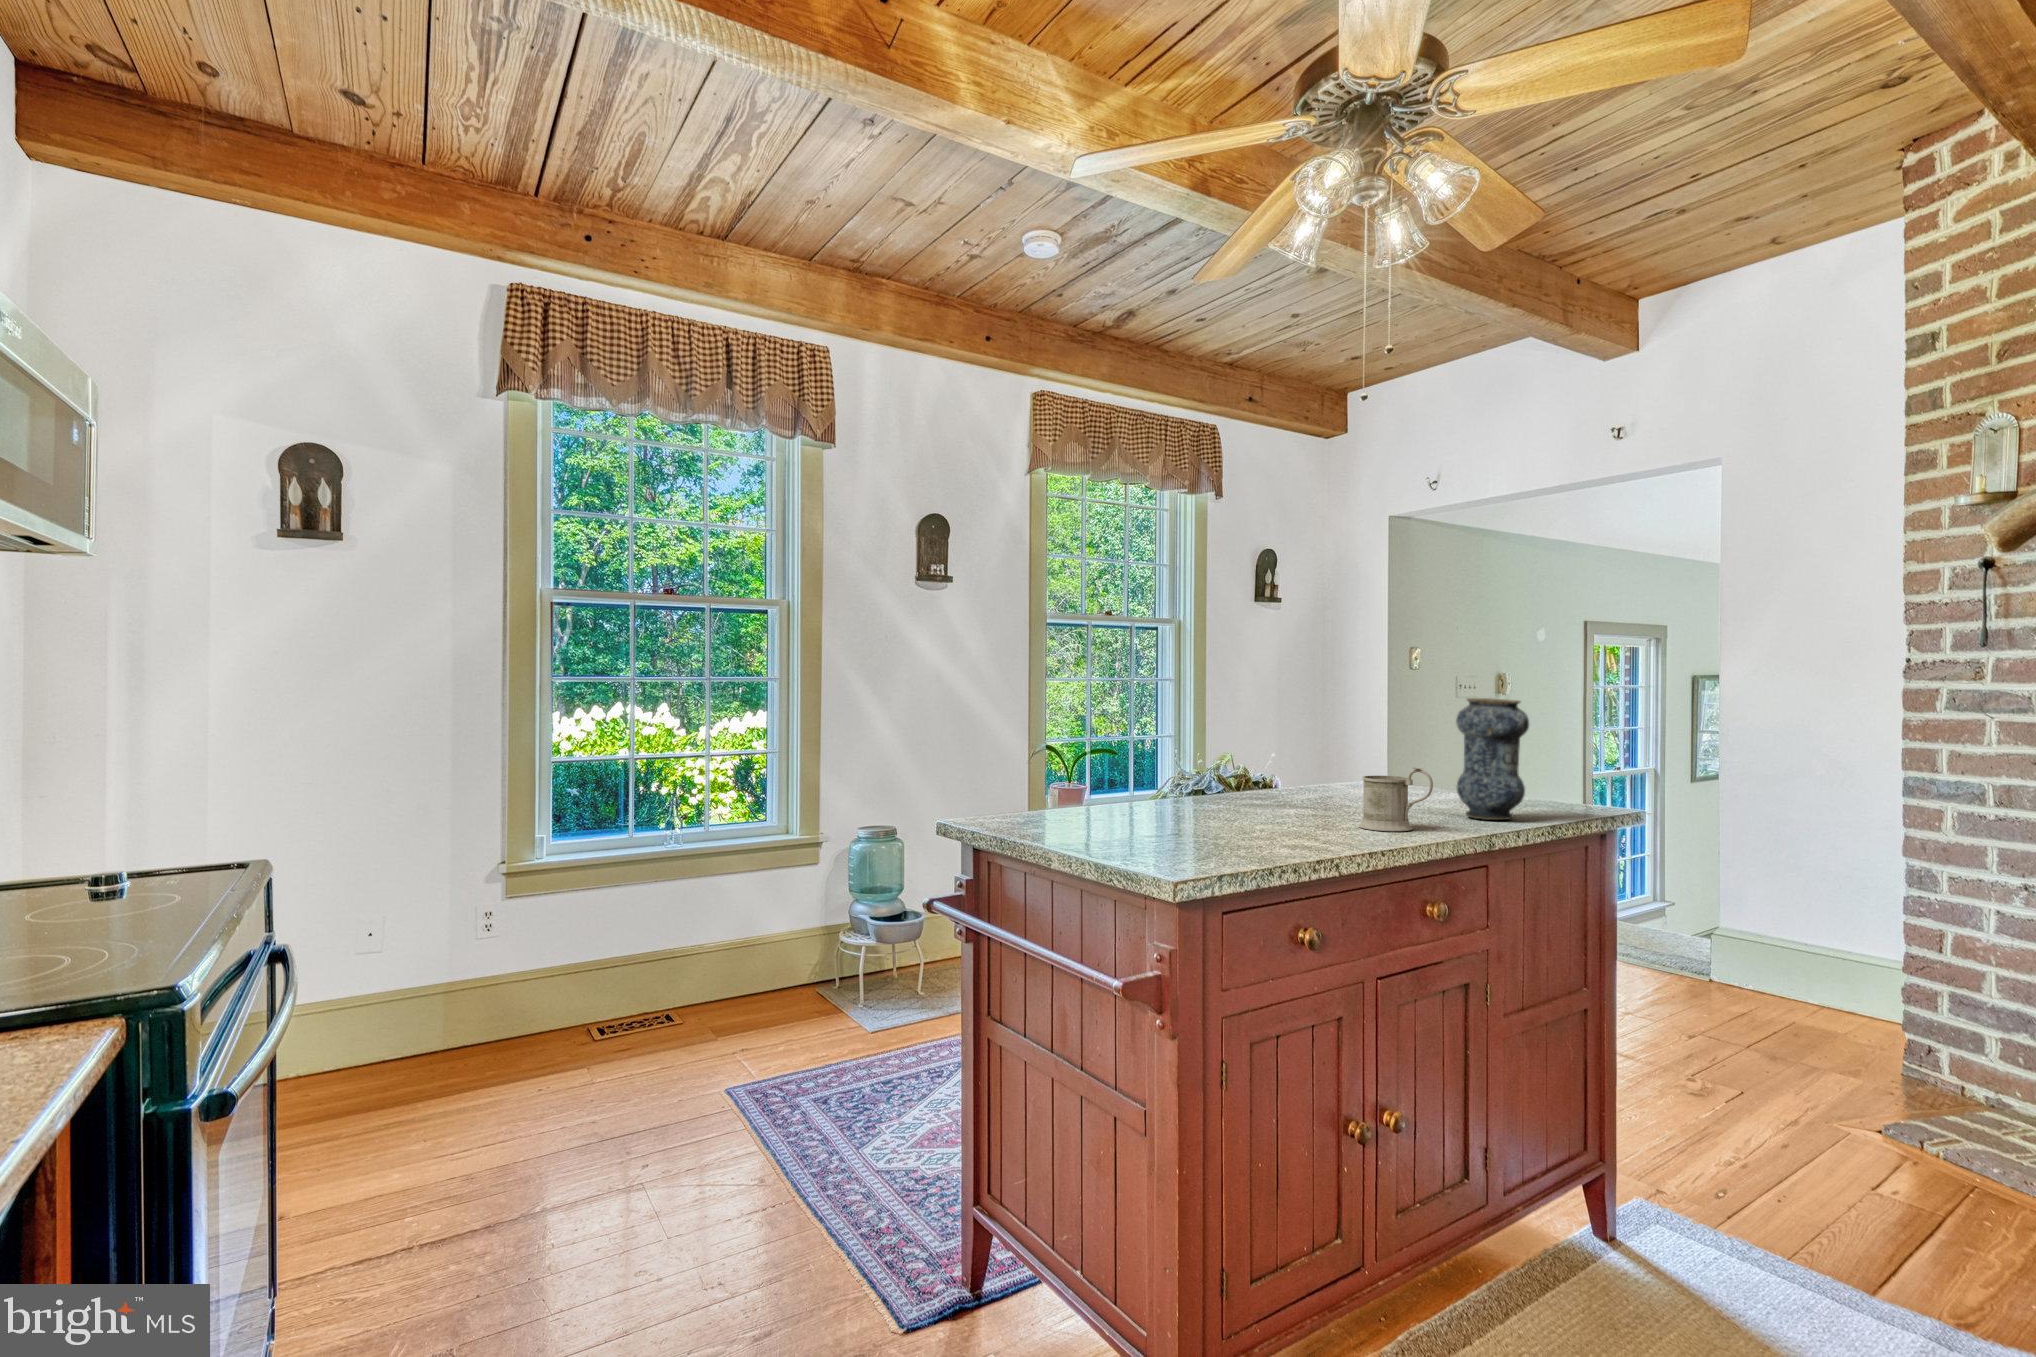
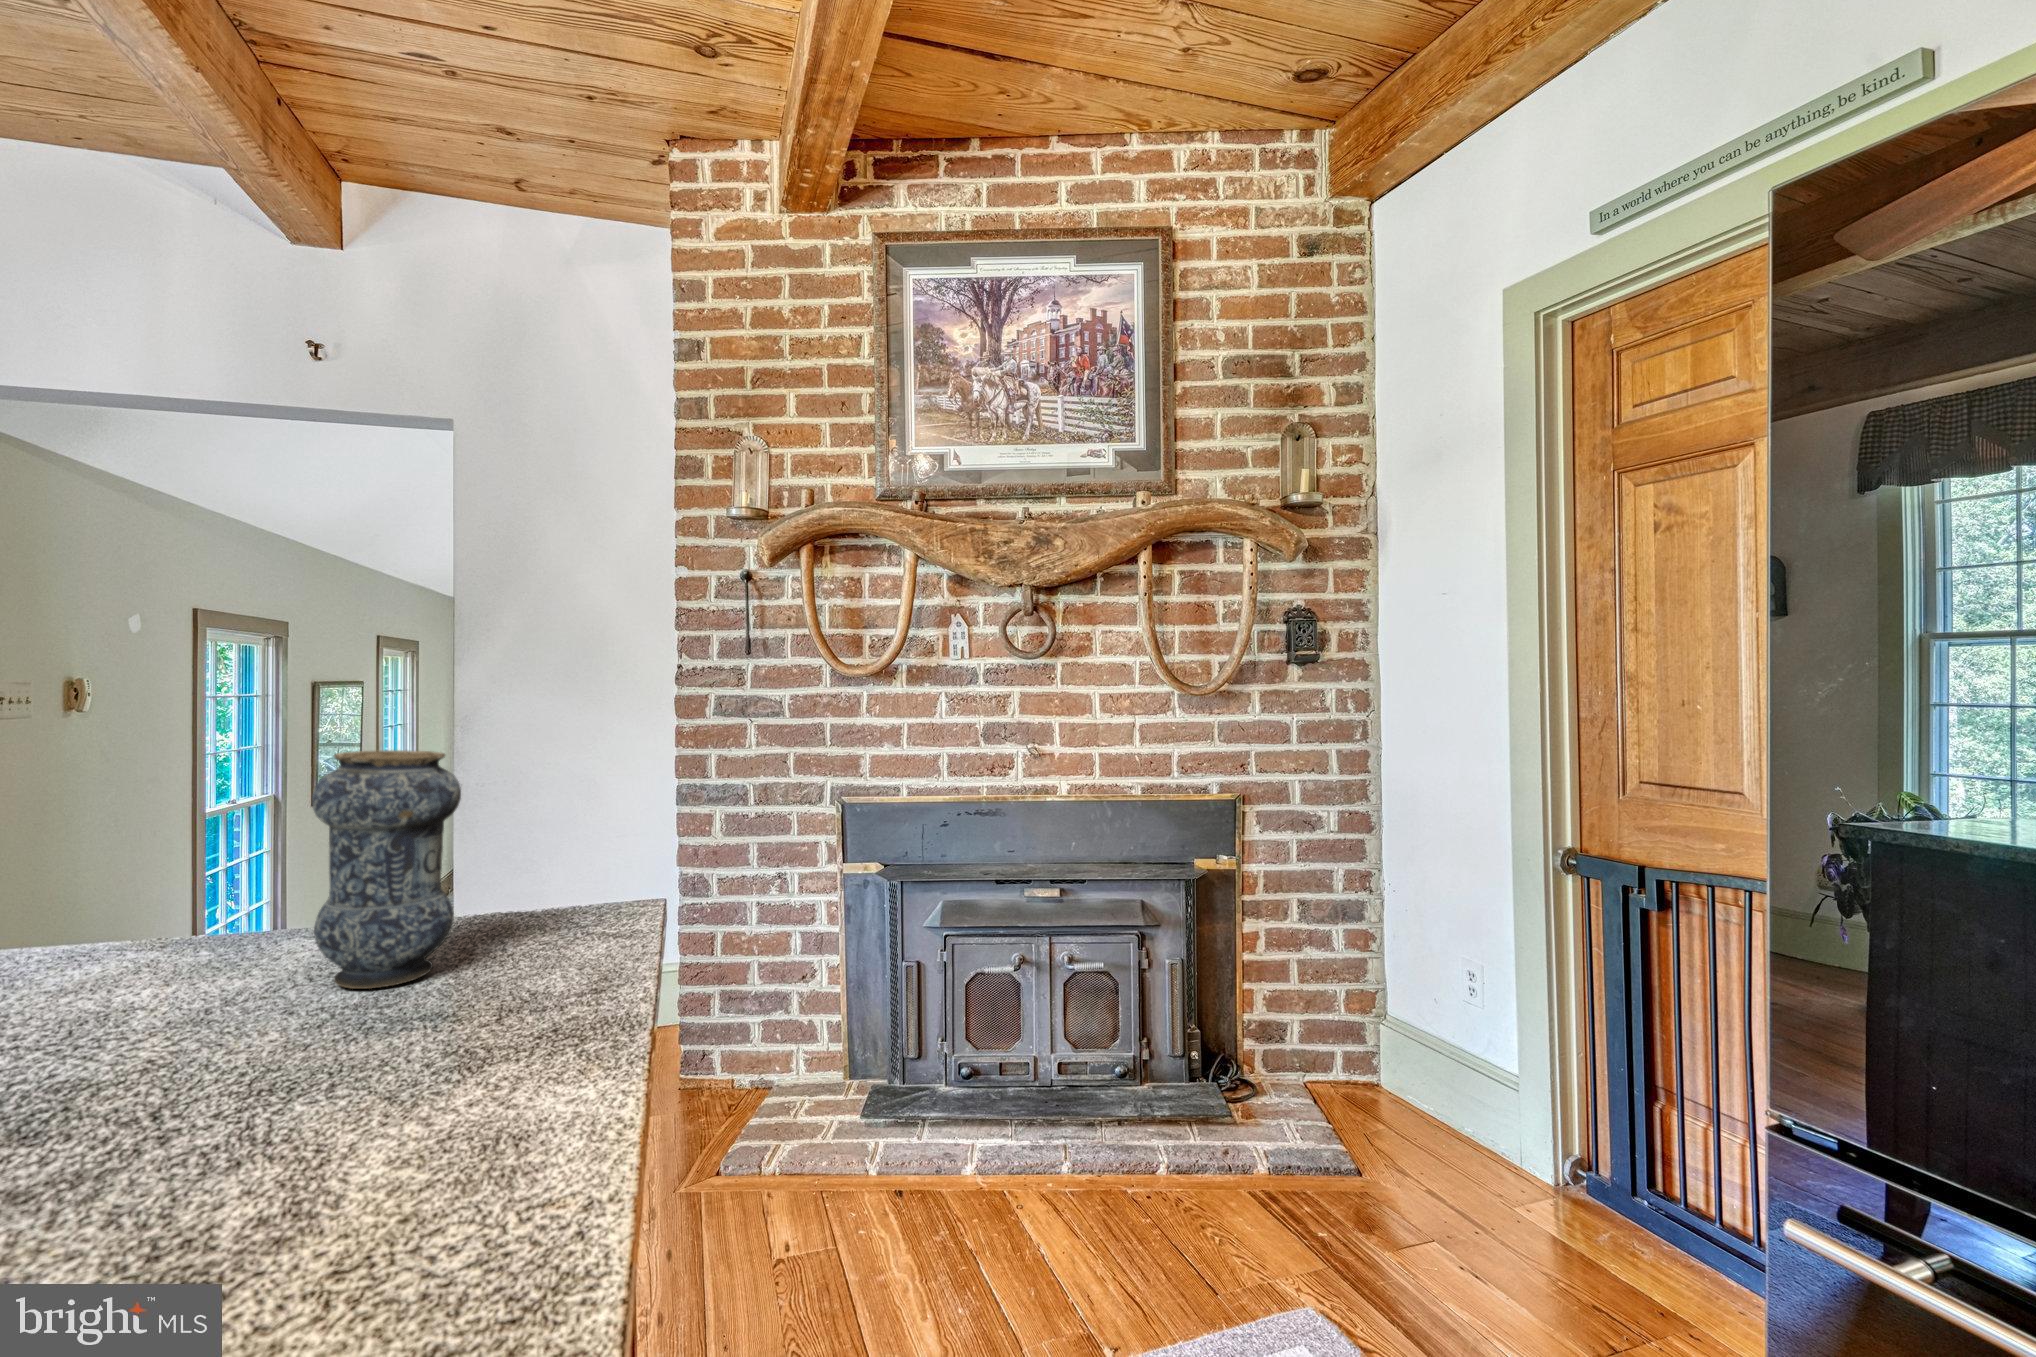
mug: present [1358,767,1433,831] -> none [144,934,368,1126]

